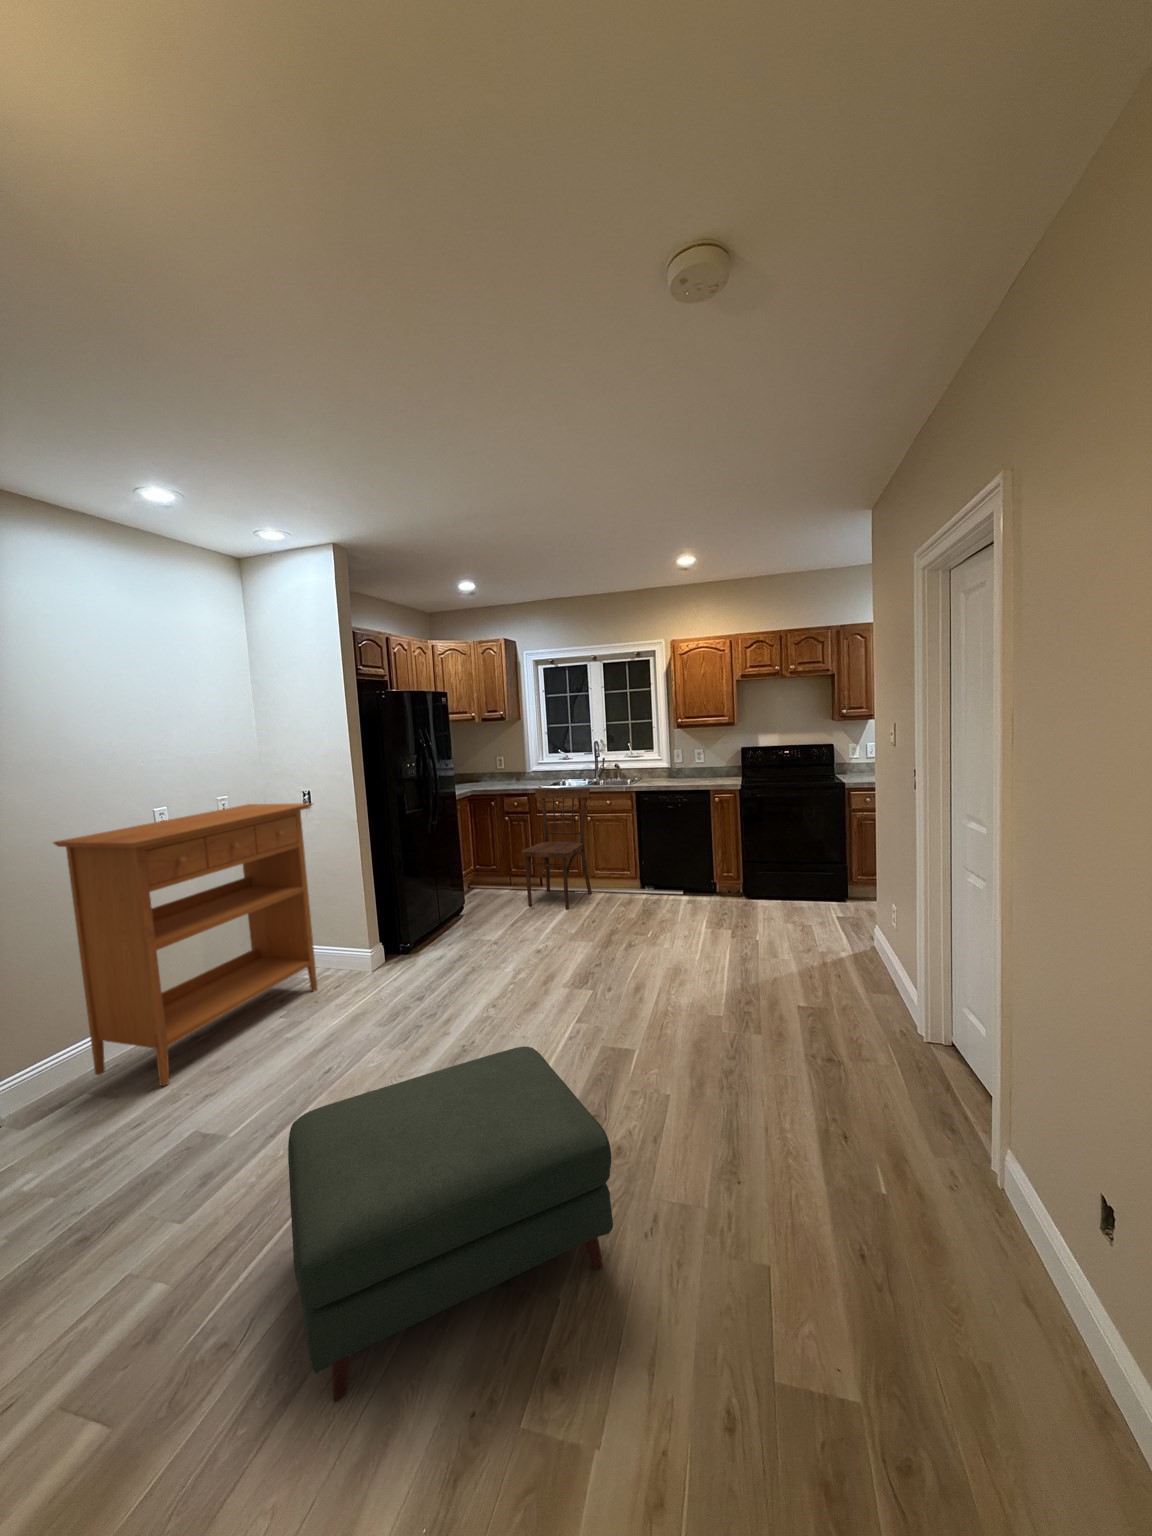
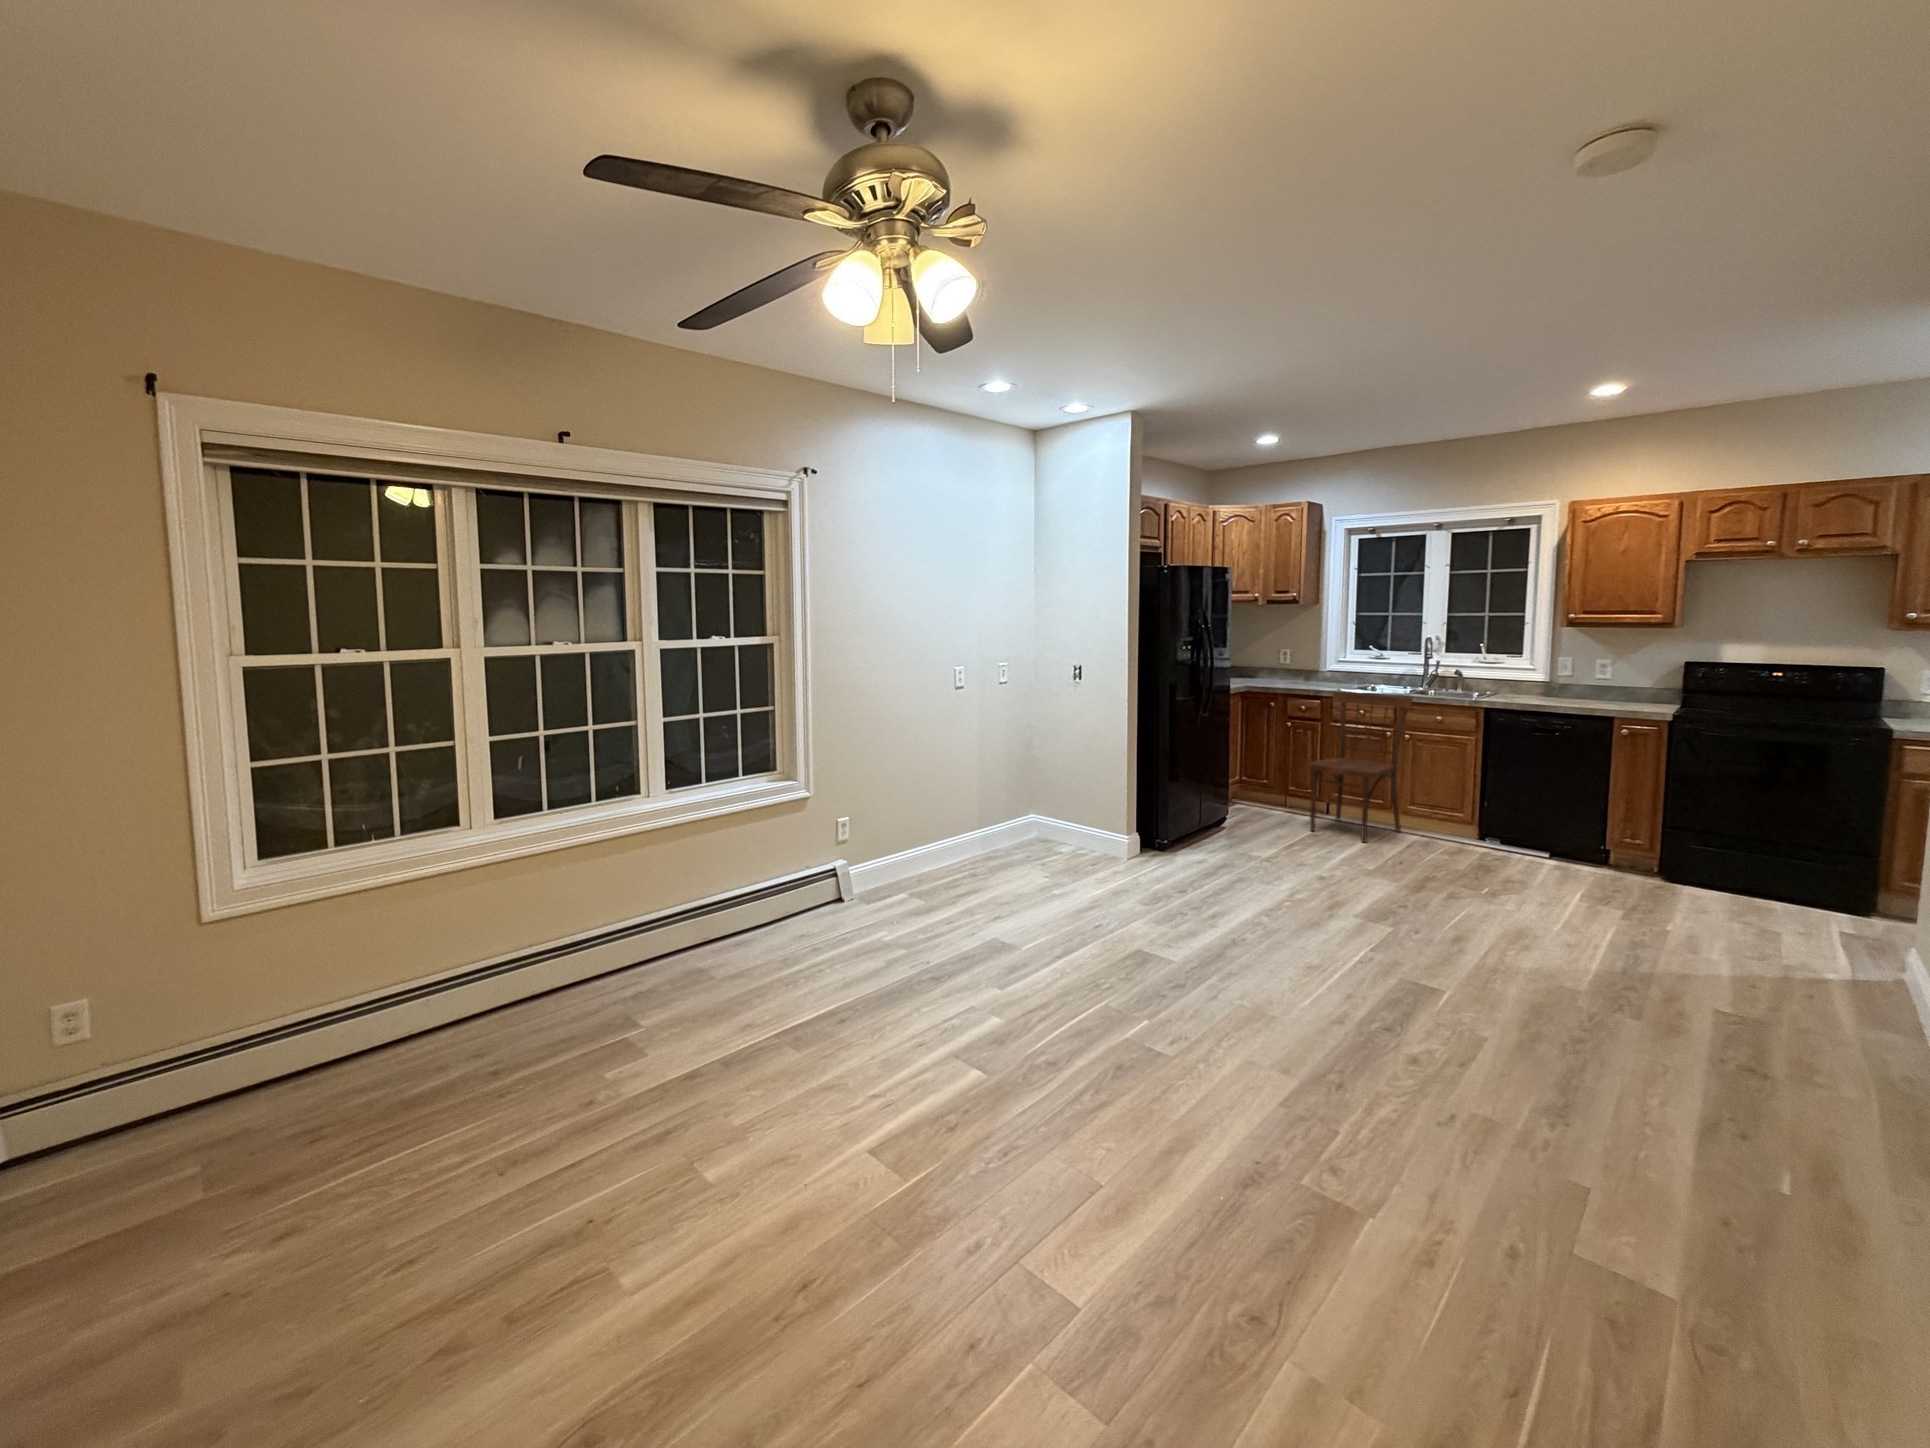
console table: present [53,803,318,1086] -> none [896,673,1090,902]
ottoman: present [288,1046,613,1402] -> none [1096,921,1407,1131]

